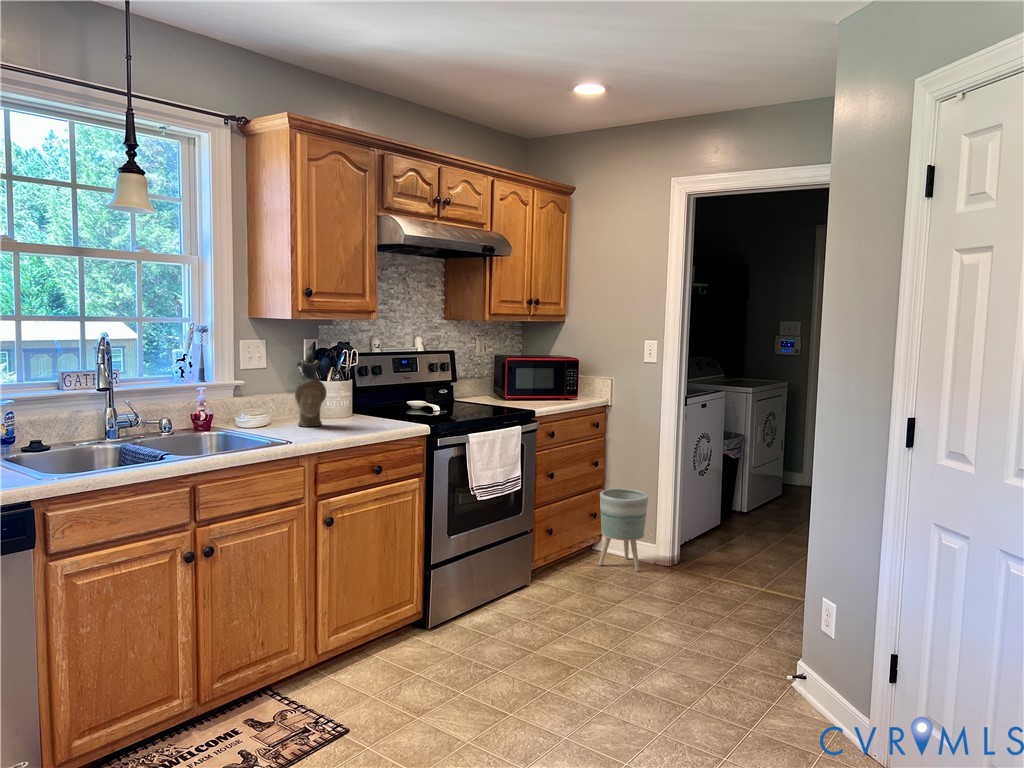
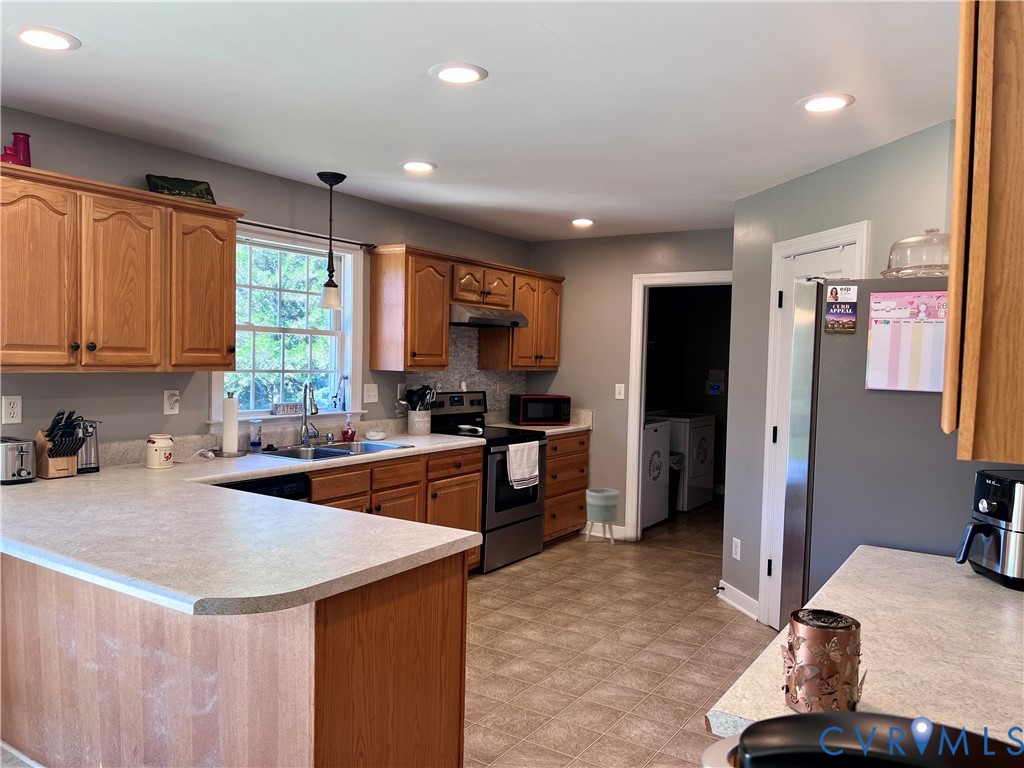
ceramic pitcher: present [295,351,327,426] -> none [403,391,424,439]

